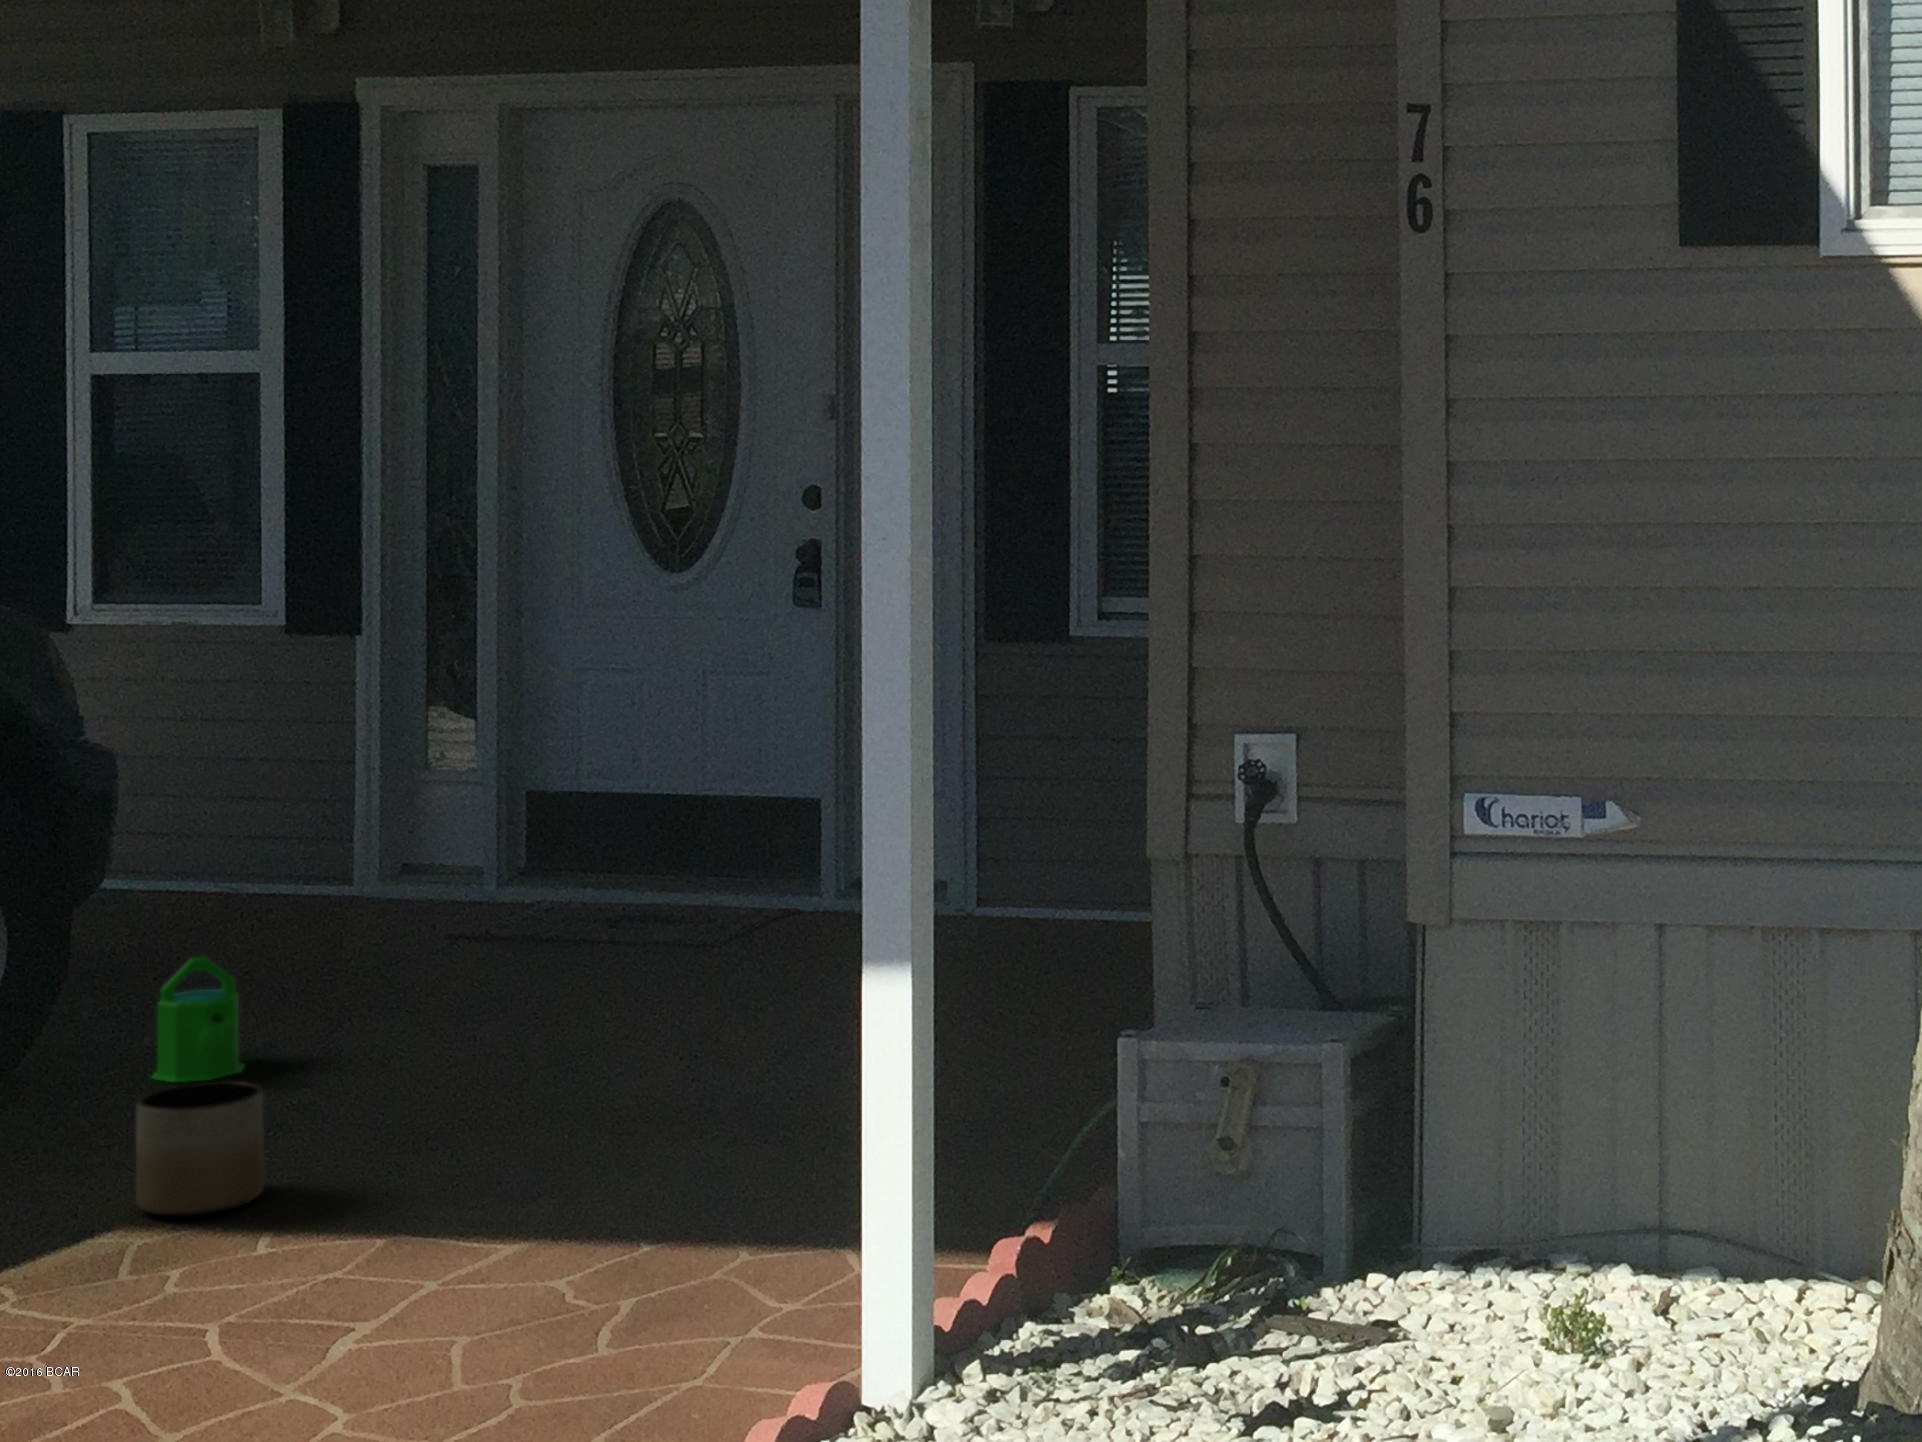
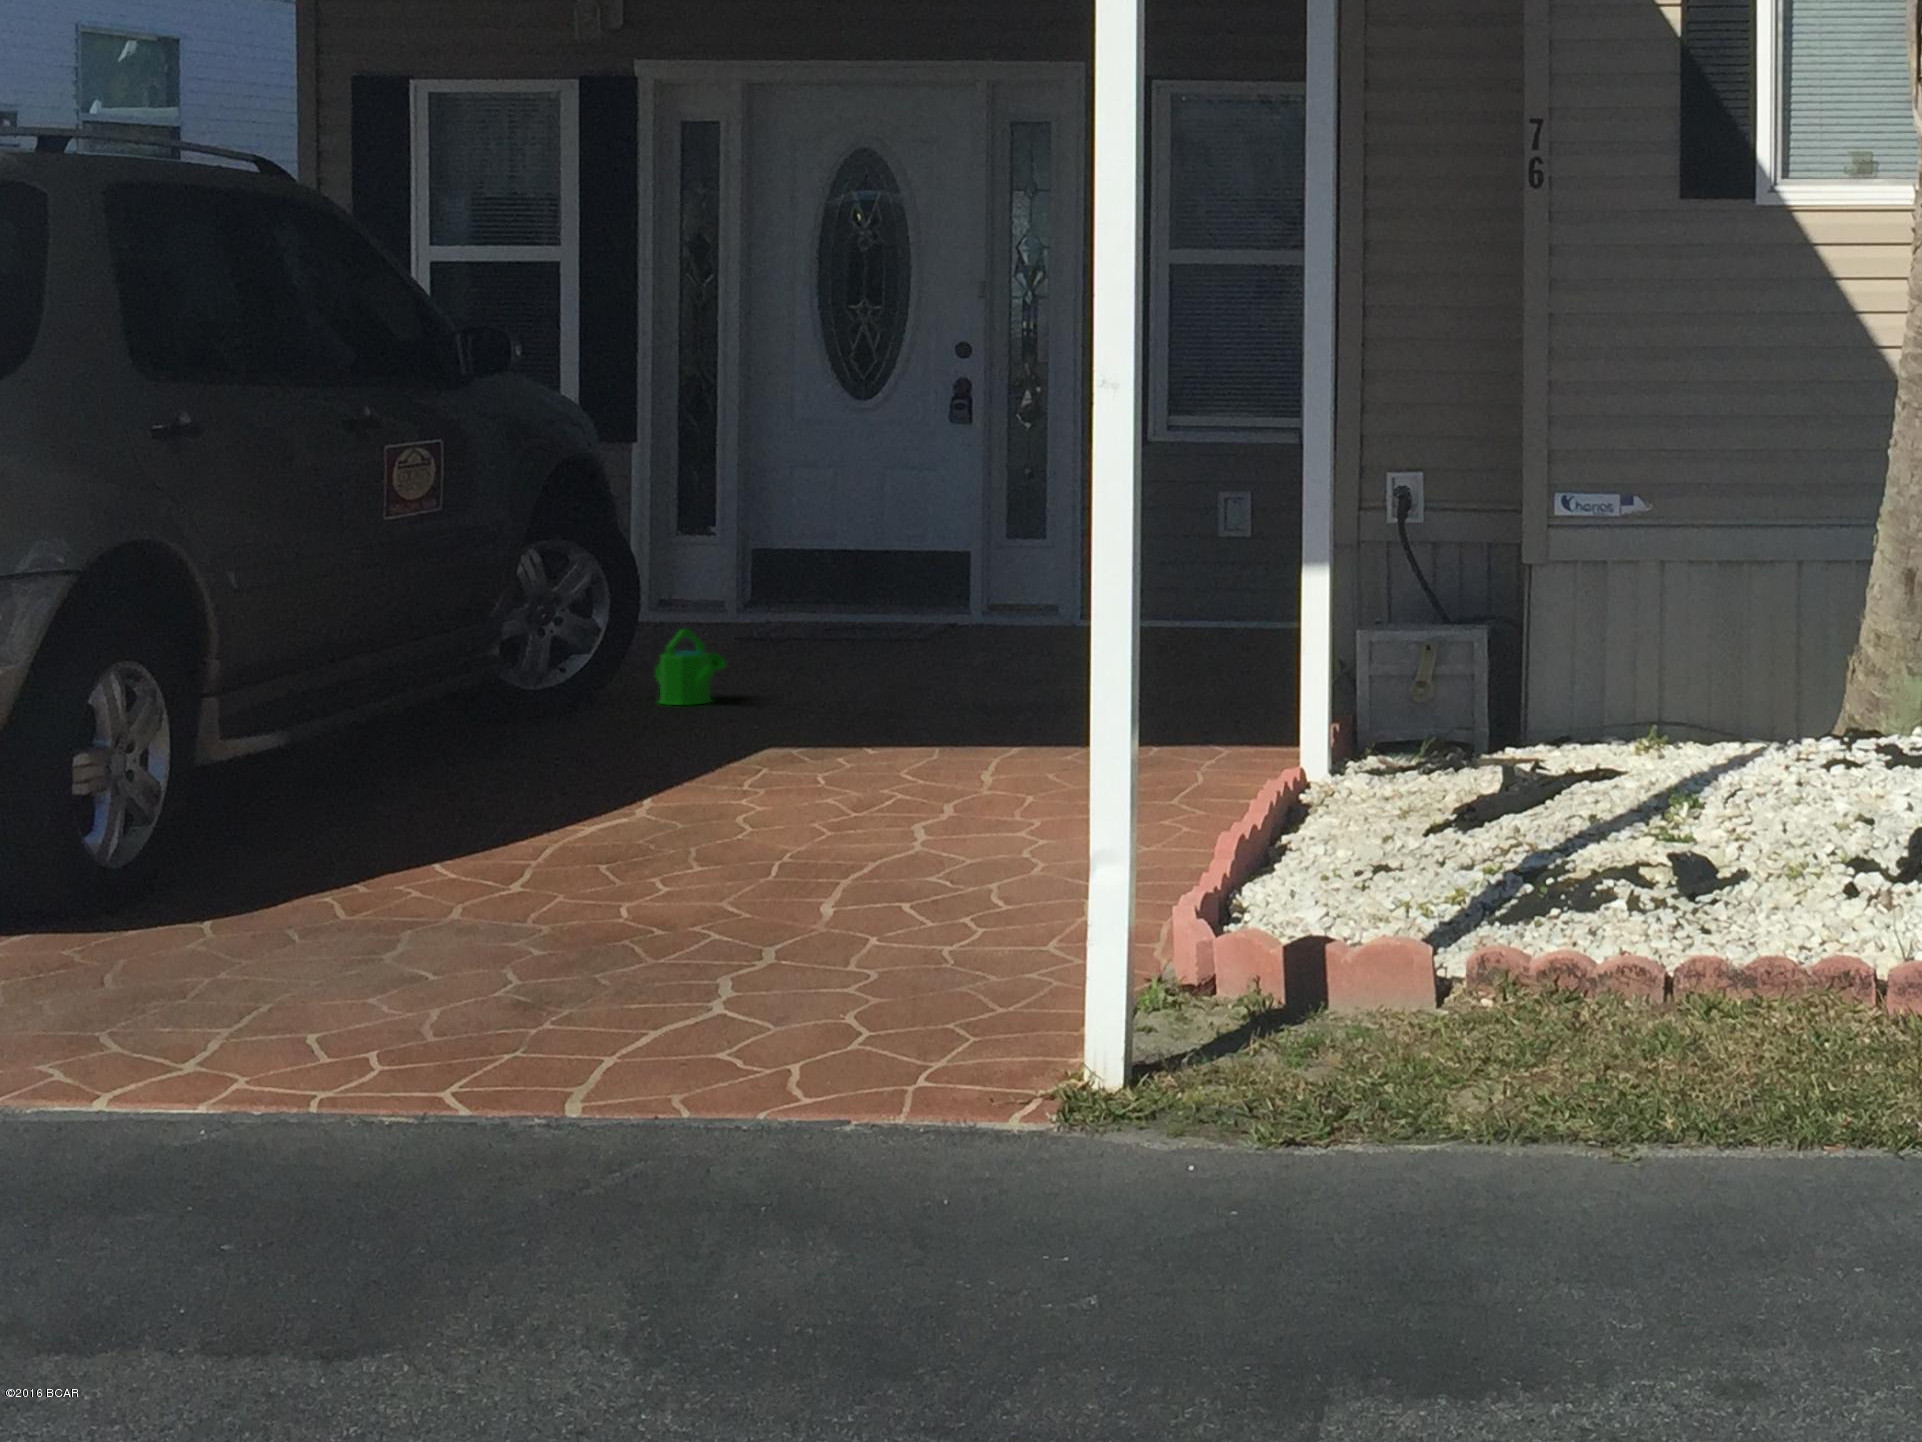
planter: present [136,1081,265,1216] -> none [777,677,848,748]

